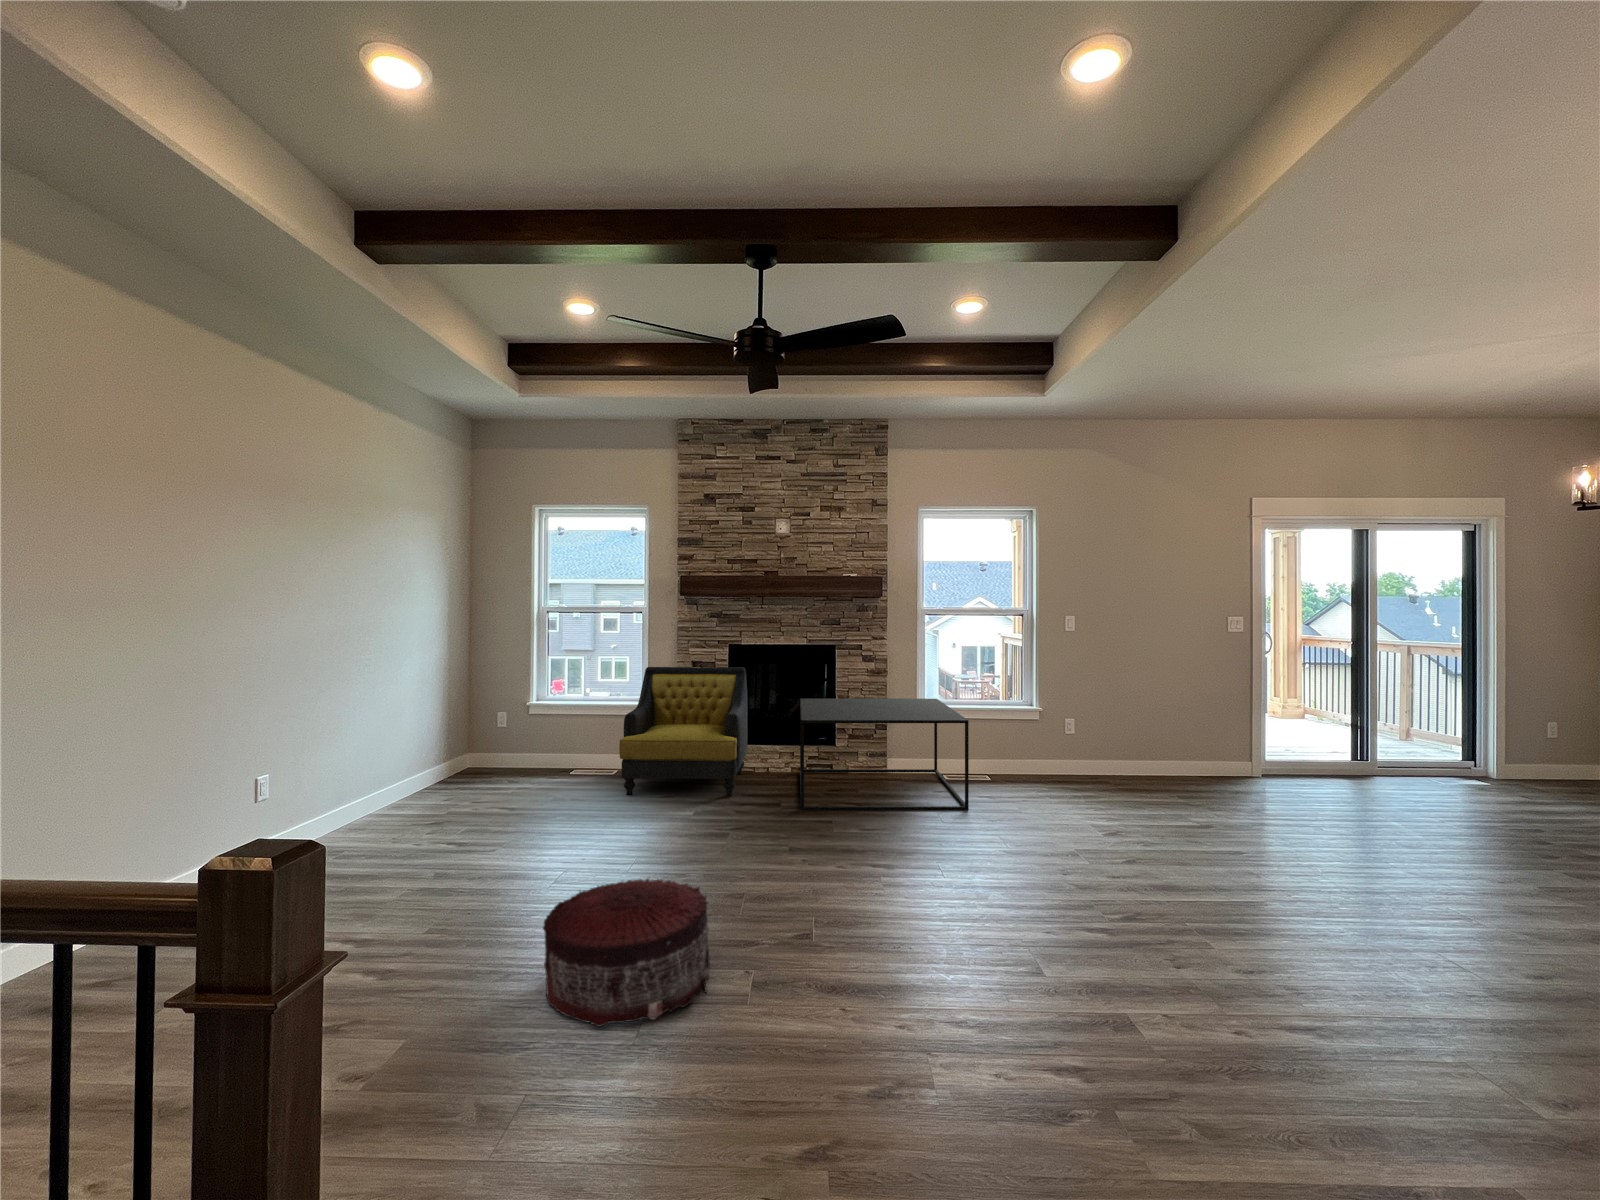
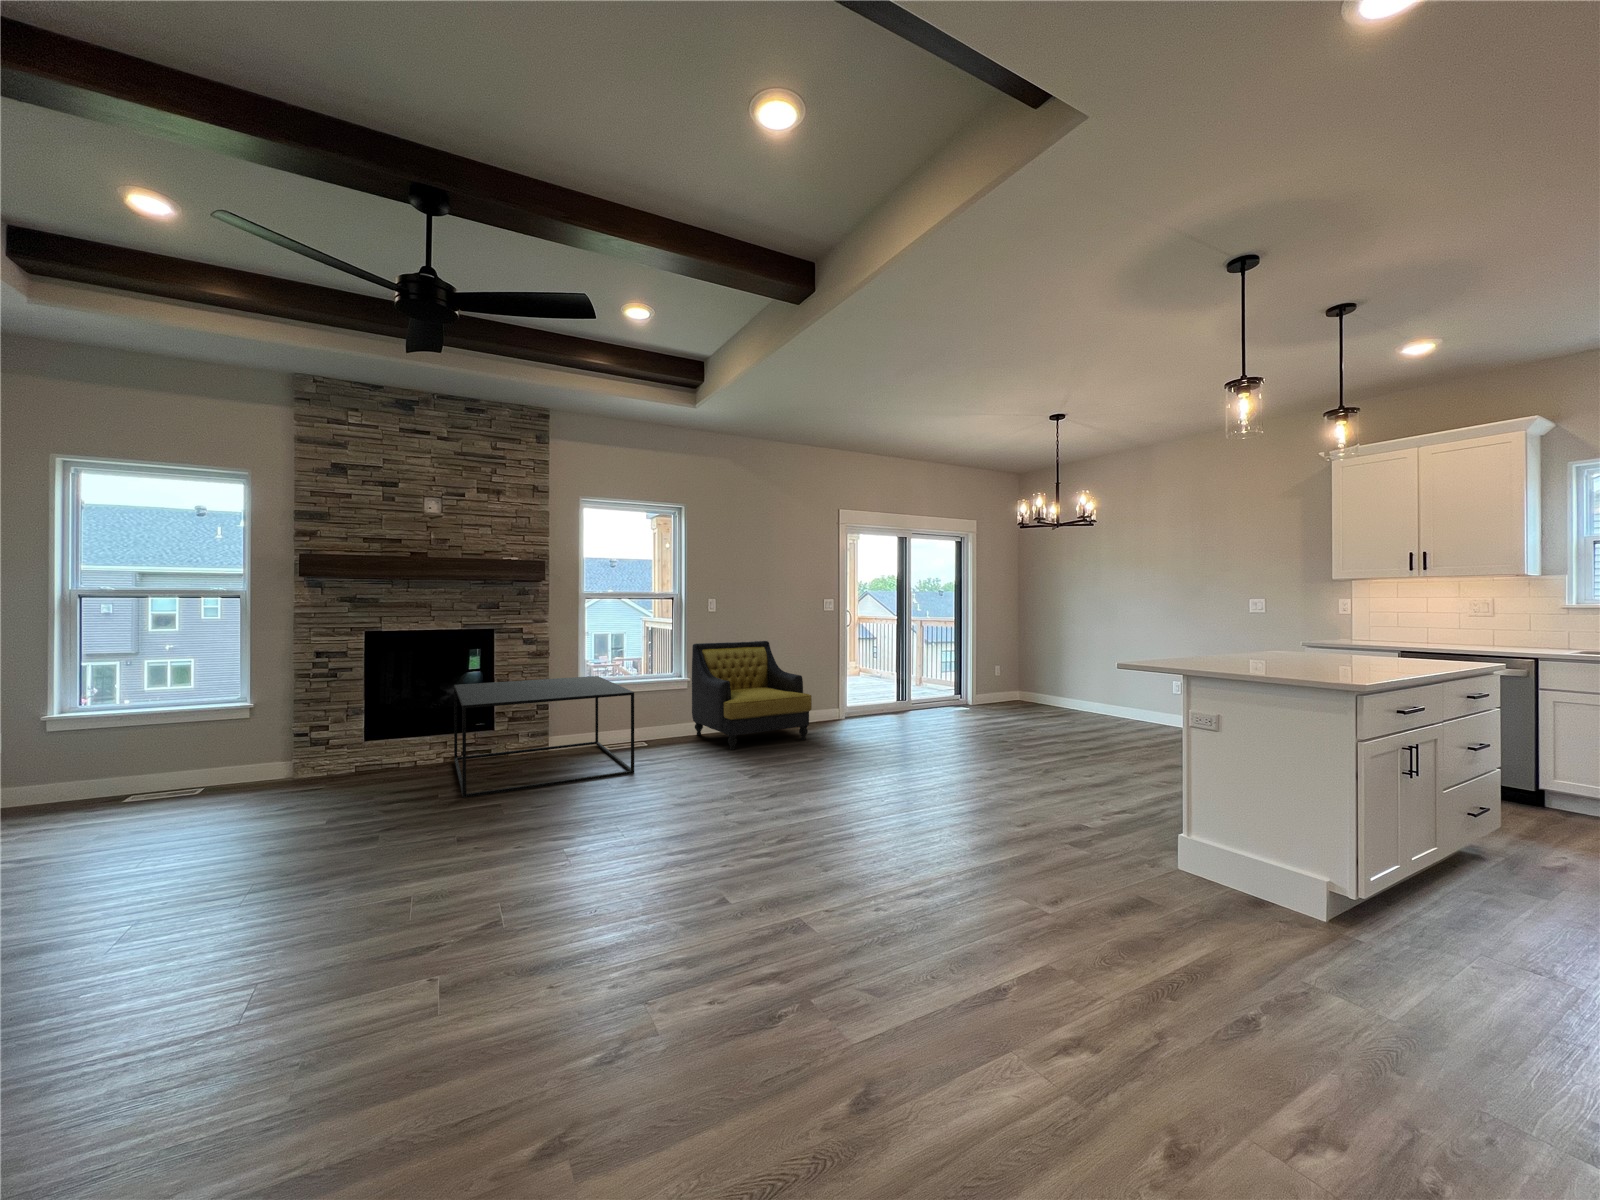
armchair: present [619,667,748,797] -> present [692,641,812,750]
pouf: present [543,878,710,1026] -> none [117,898,386,1110]

